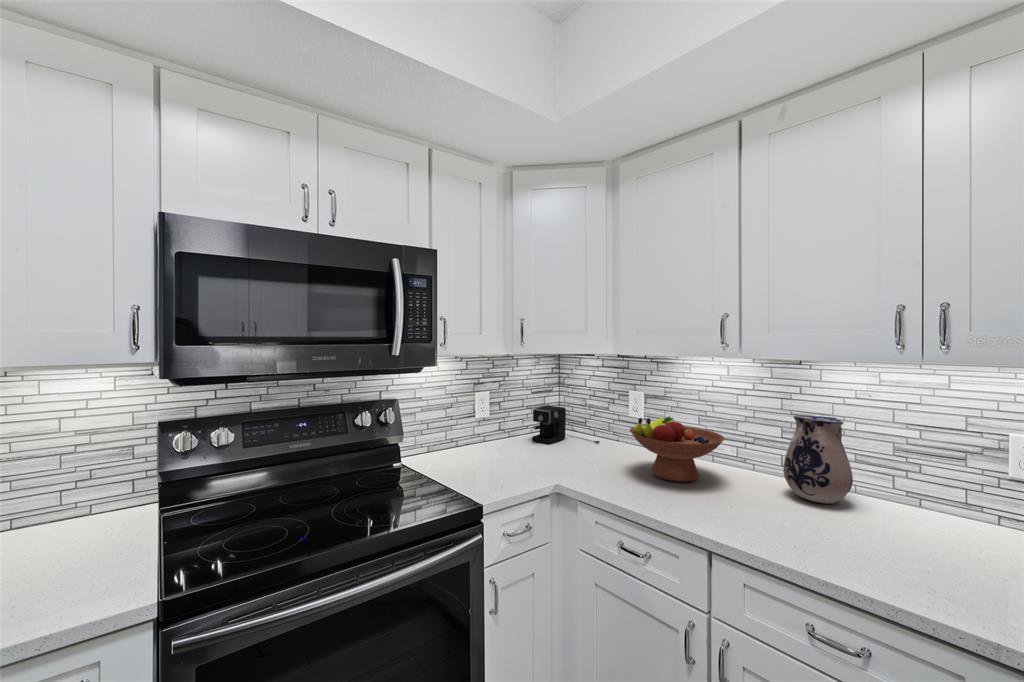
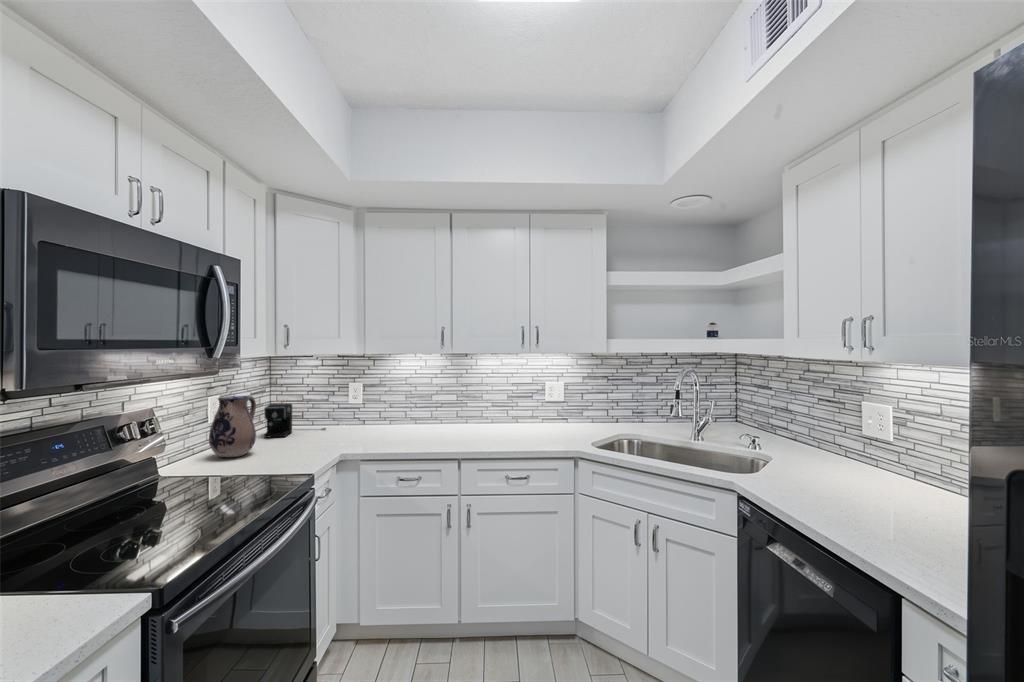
ceramic pitcher: present [783,416,853,504] -> present [209,396,256,457]
fruit bowl: present [630,417,725,482] -> none [373,395,436,438]

